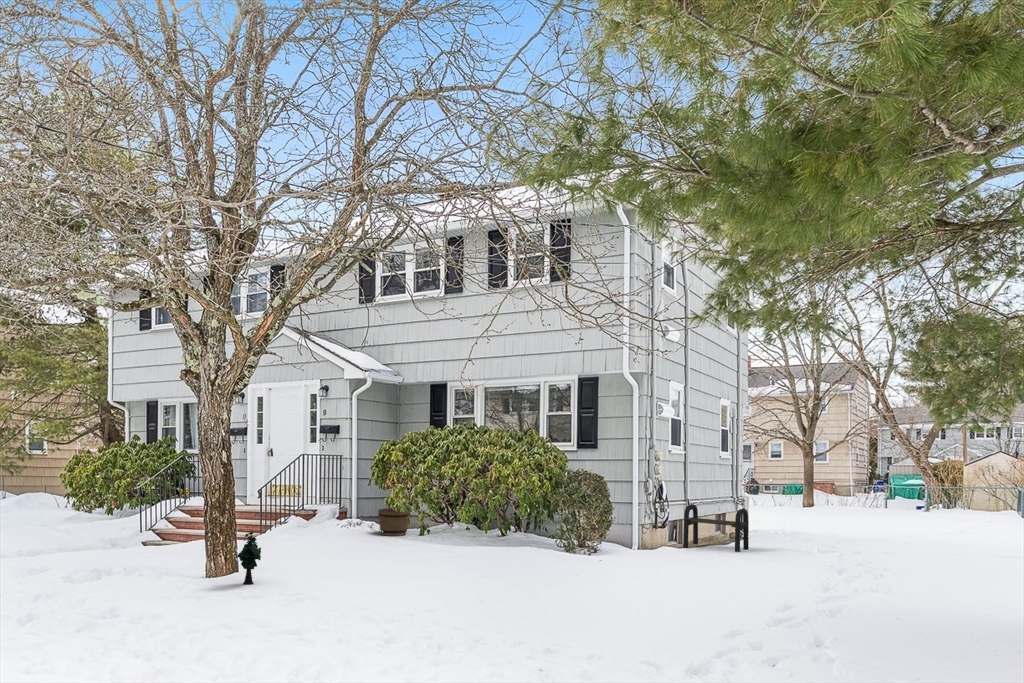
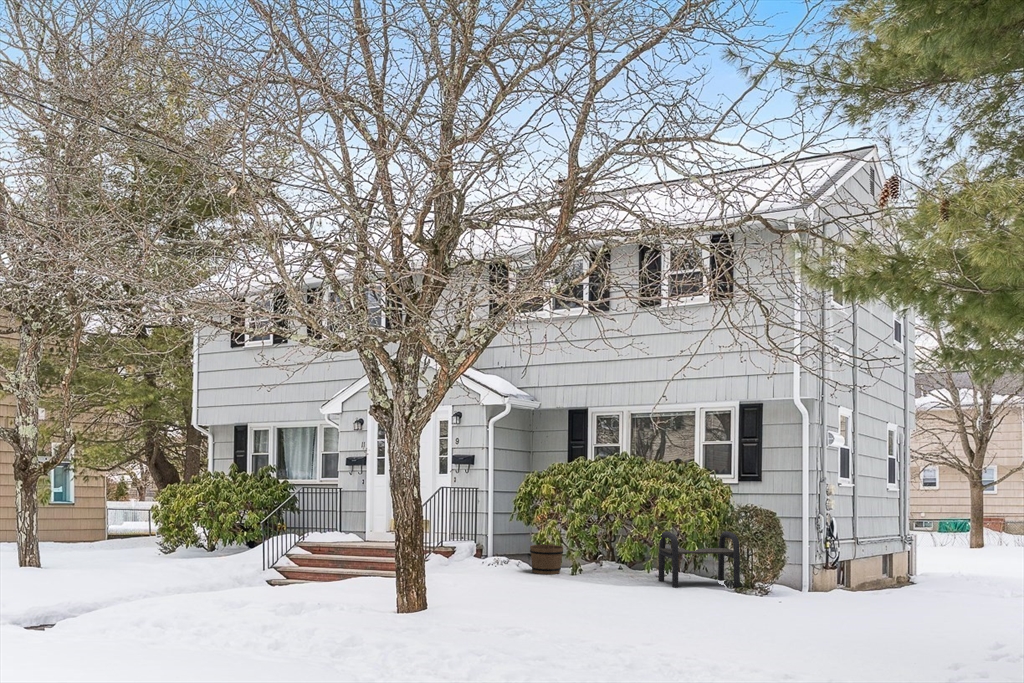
bench: present [683,504,749,552] -> present [658,531,740,588]
decorative plant: present [237,532,261,585] -> none [427,568,451,621]

